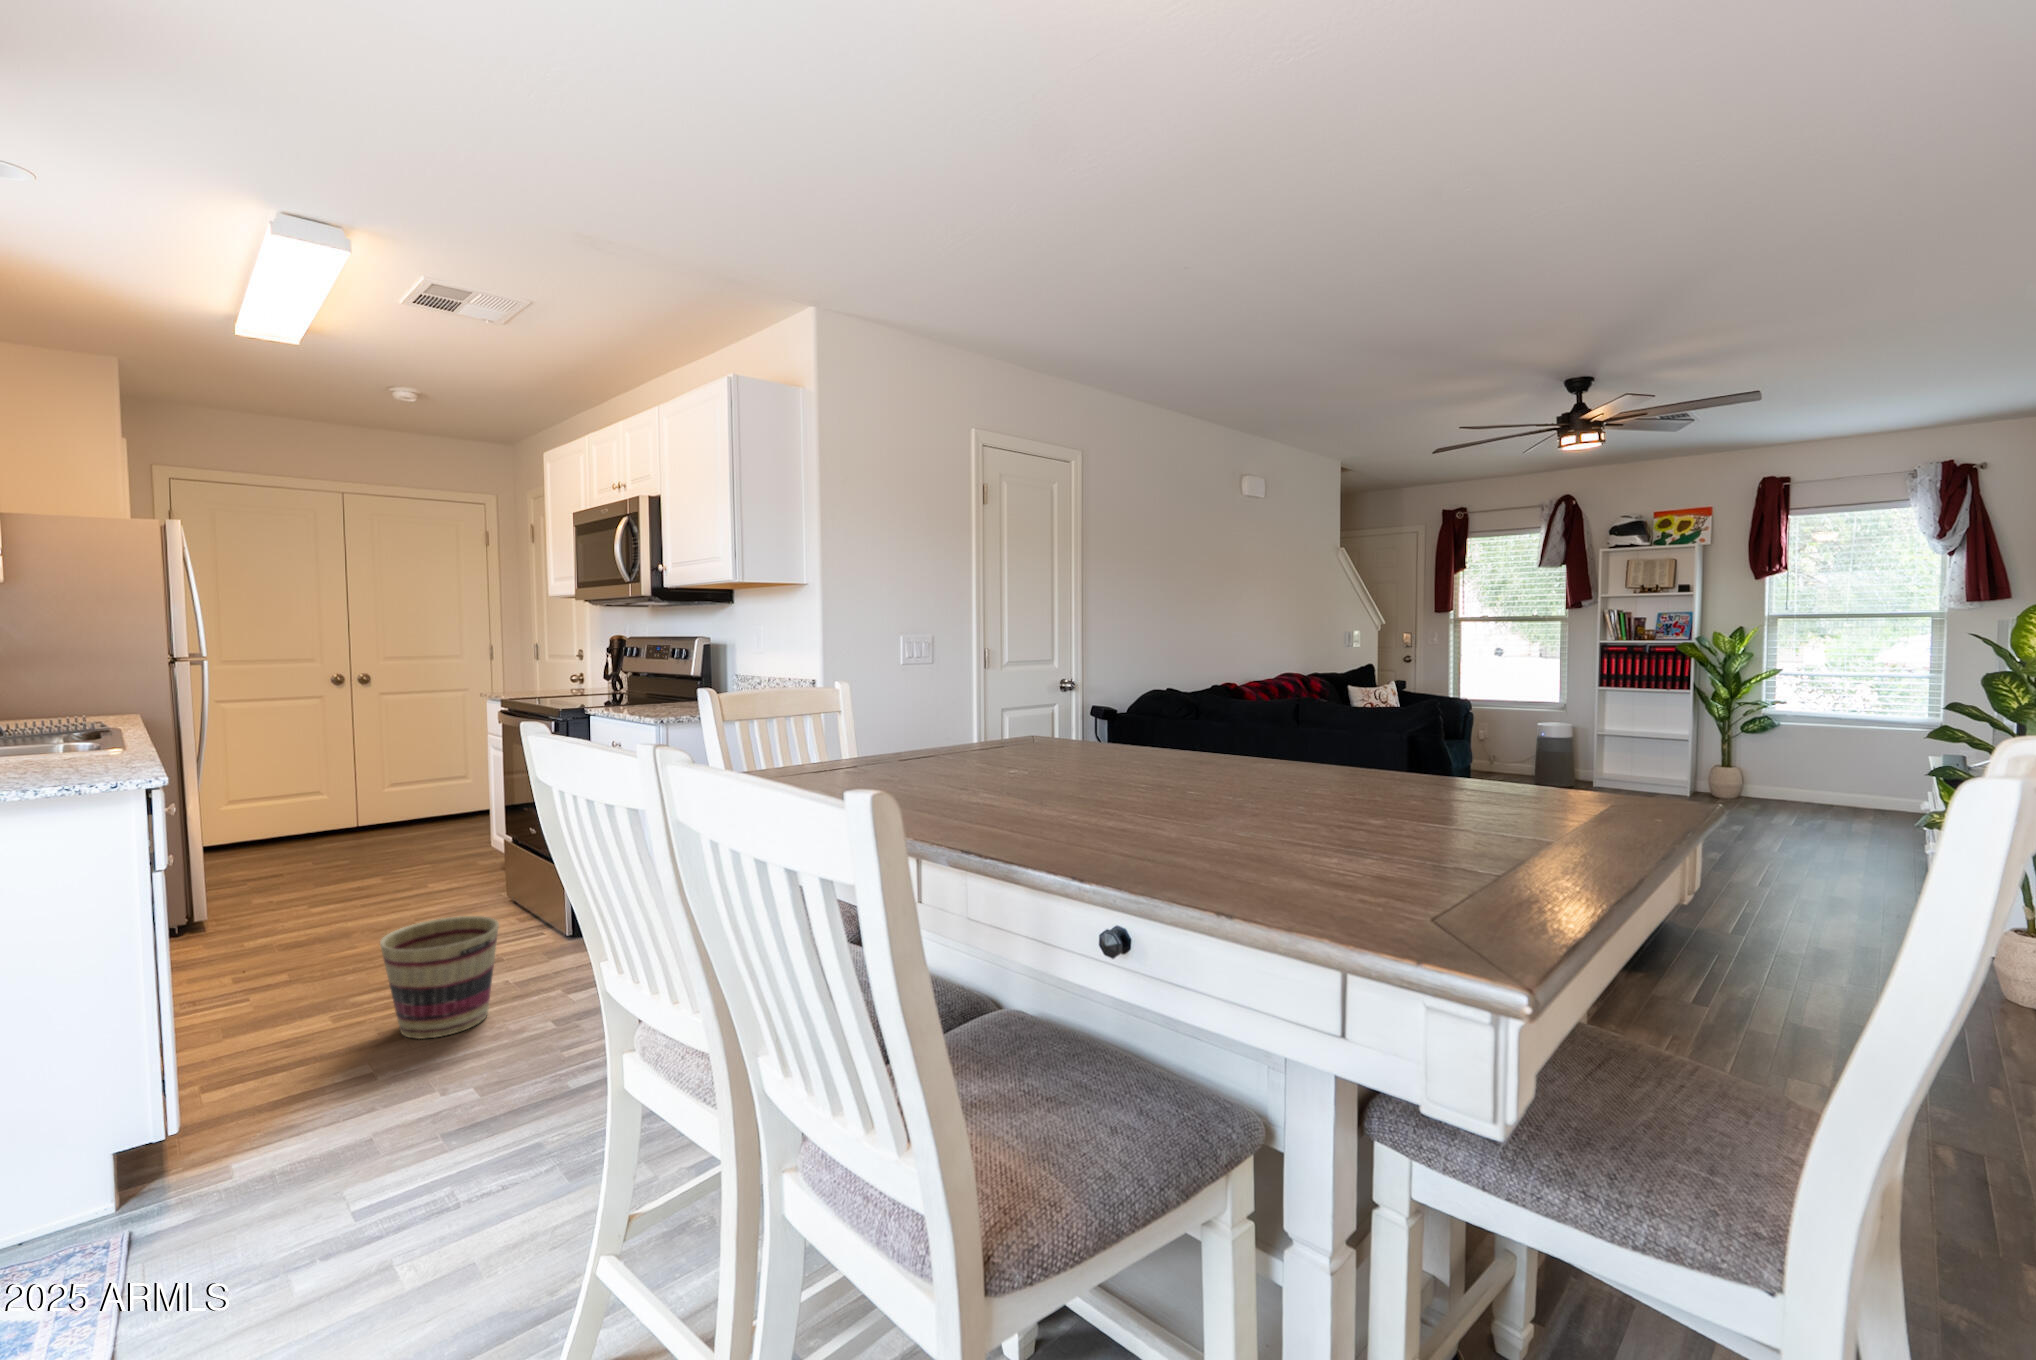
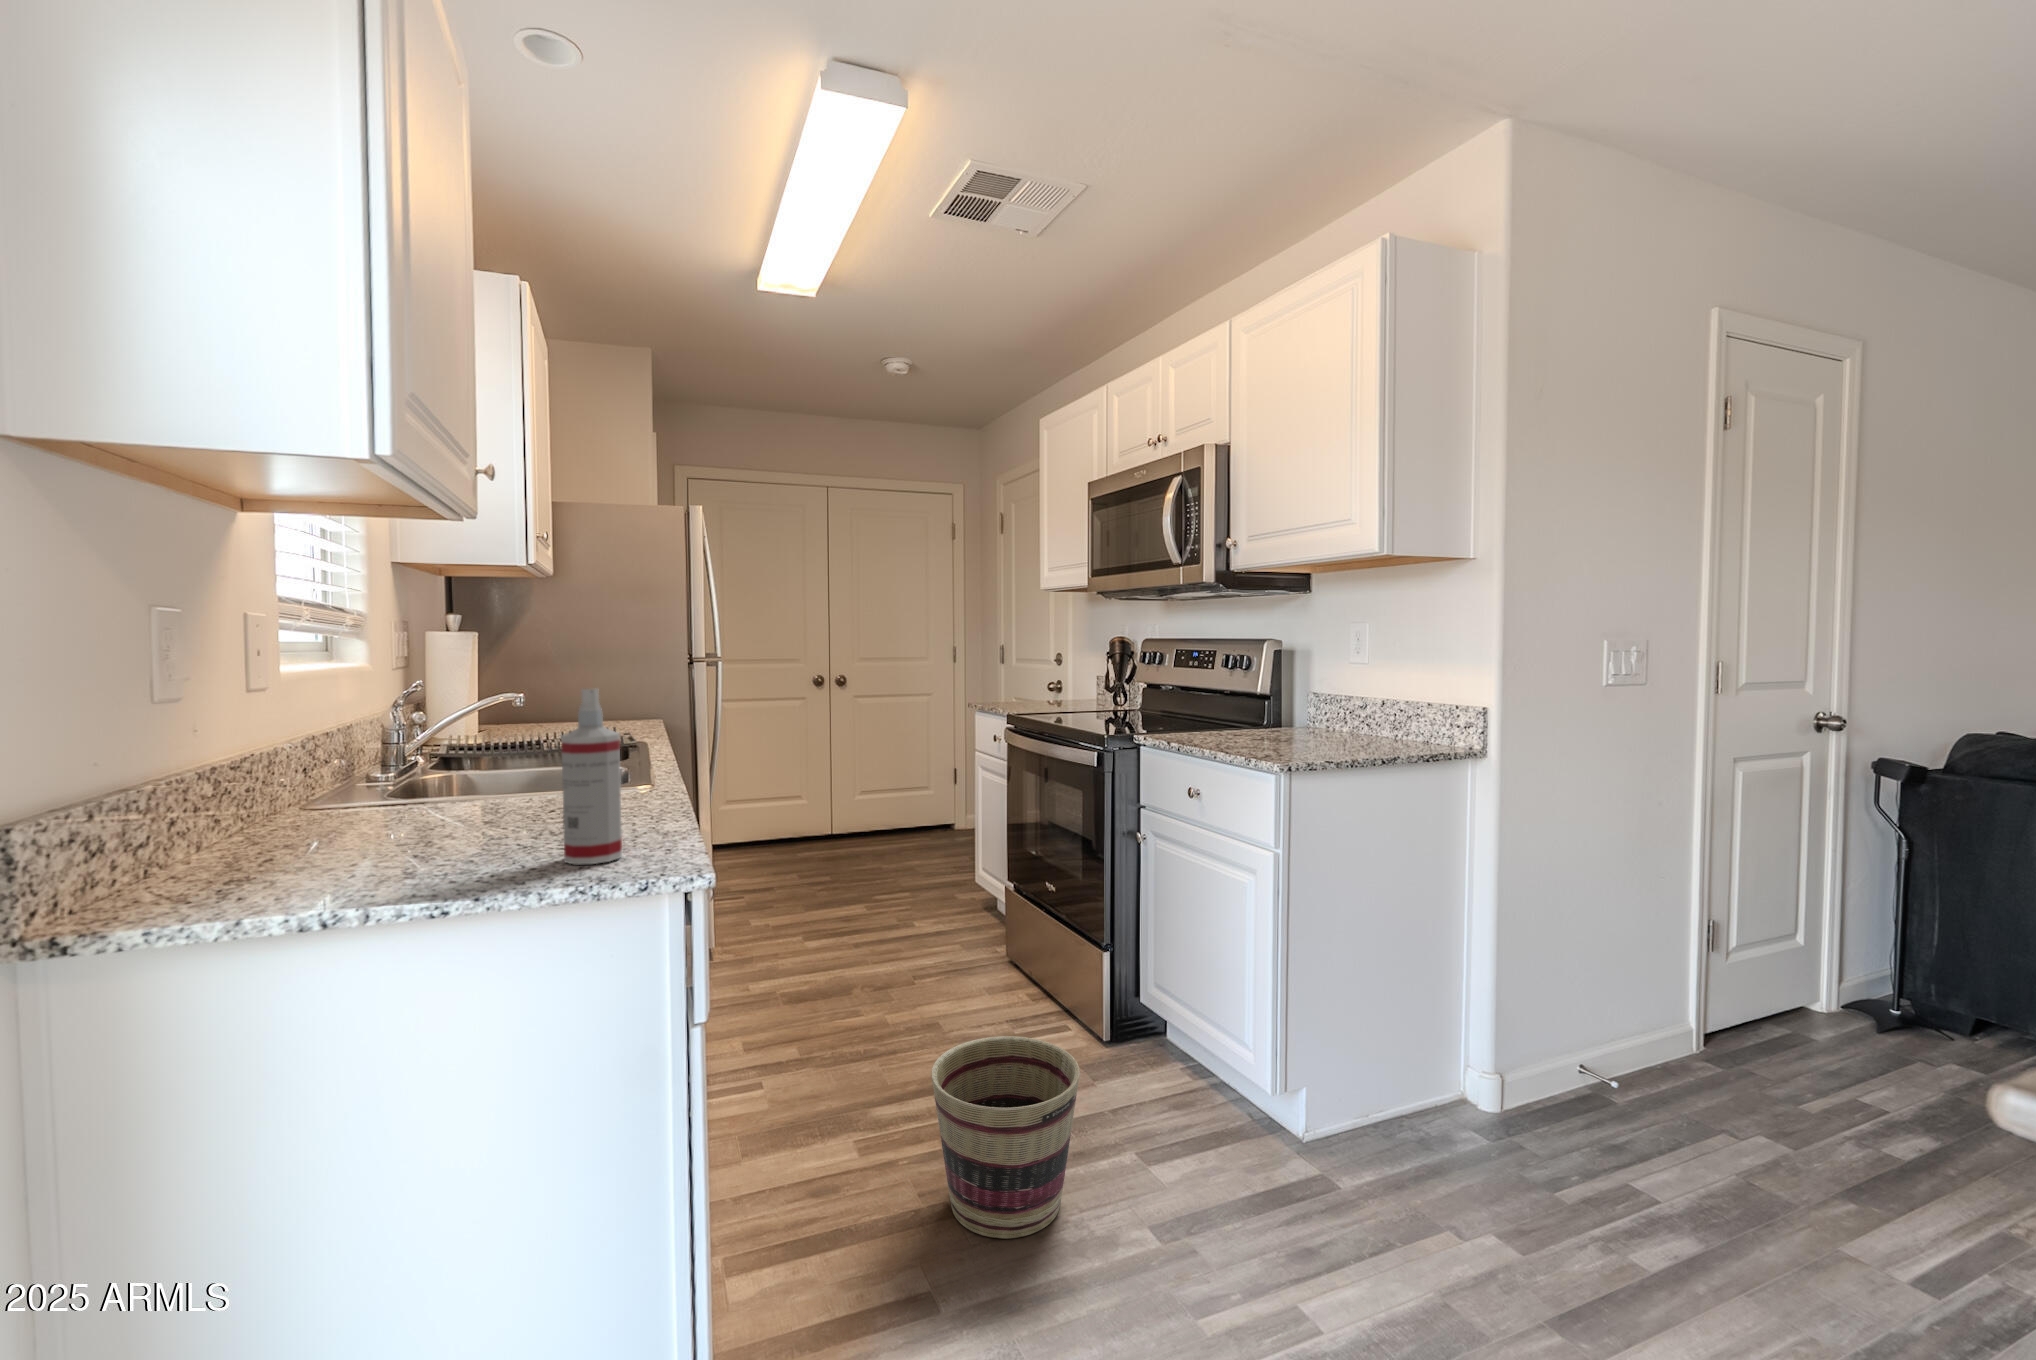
spray bottle: none [48,675,97,777] -> present [561,689,622,865]

